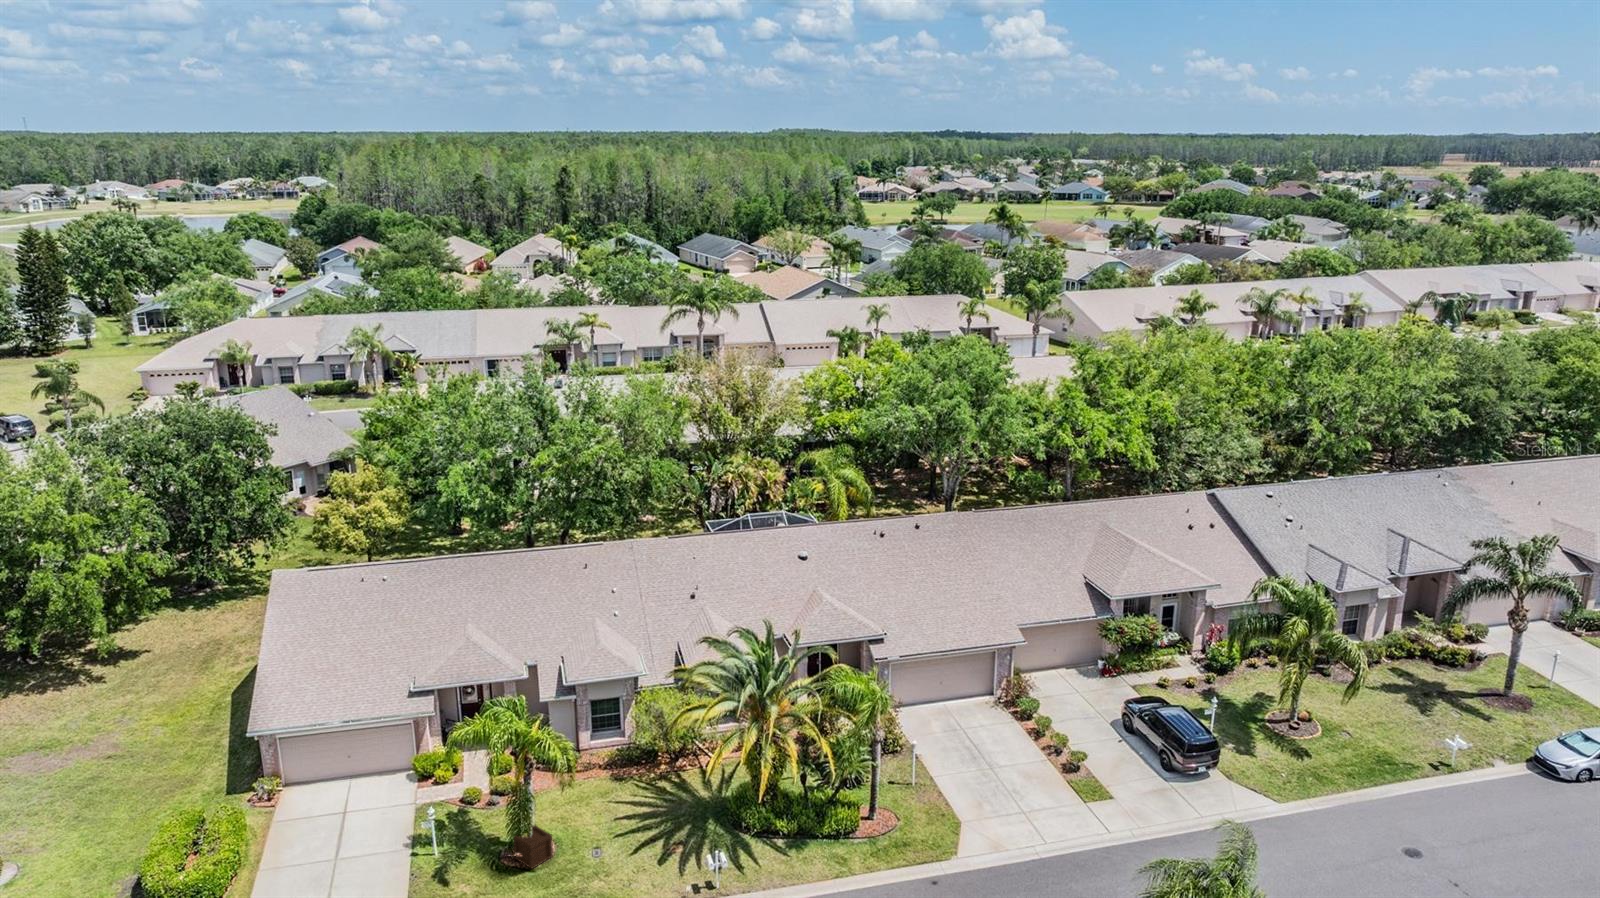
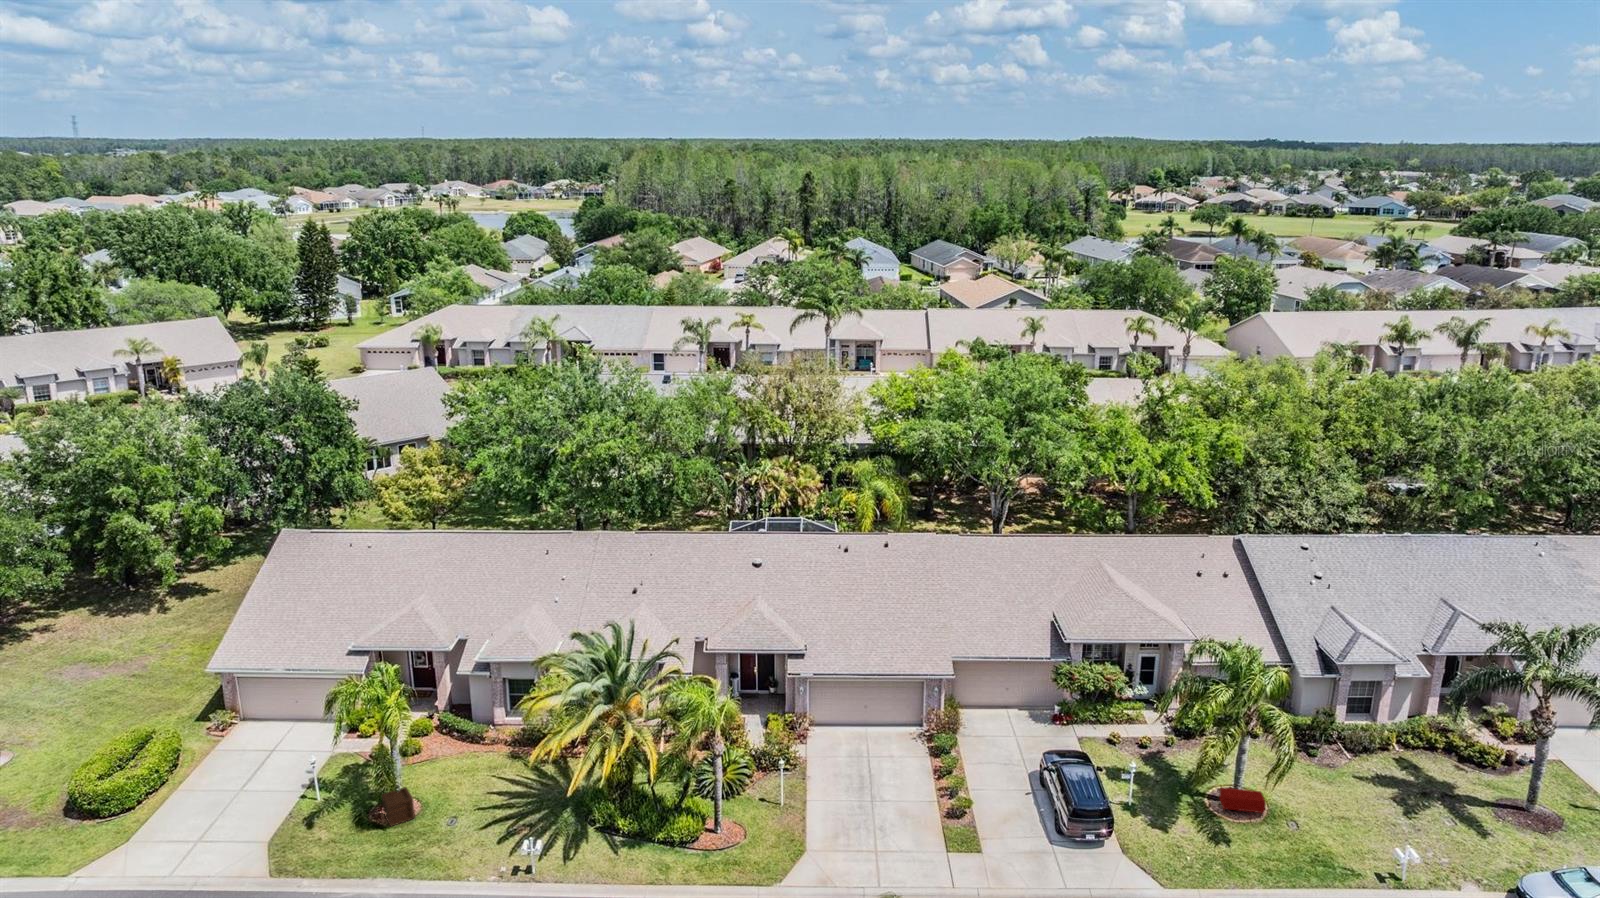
bench: none [1281,709,1324,733] -> present [1219,787,1266,817]

